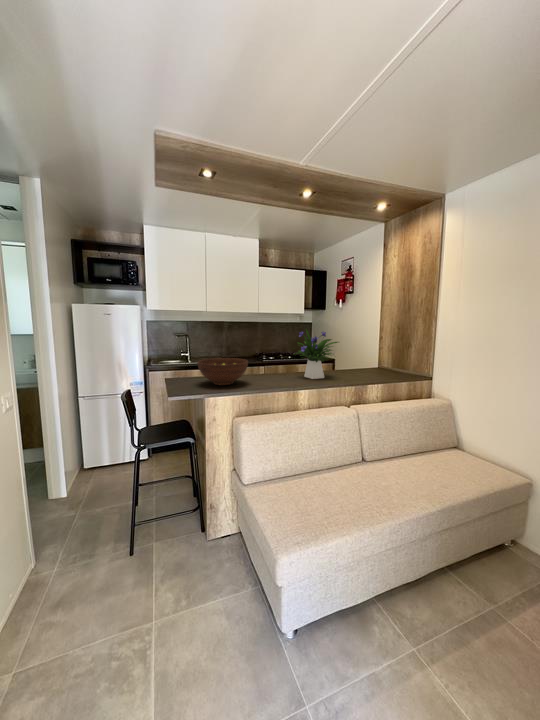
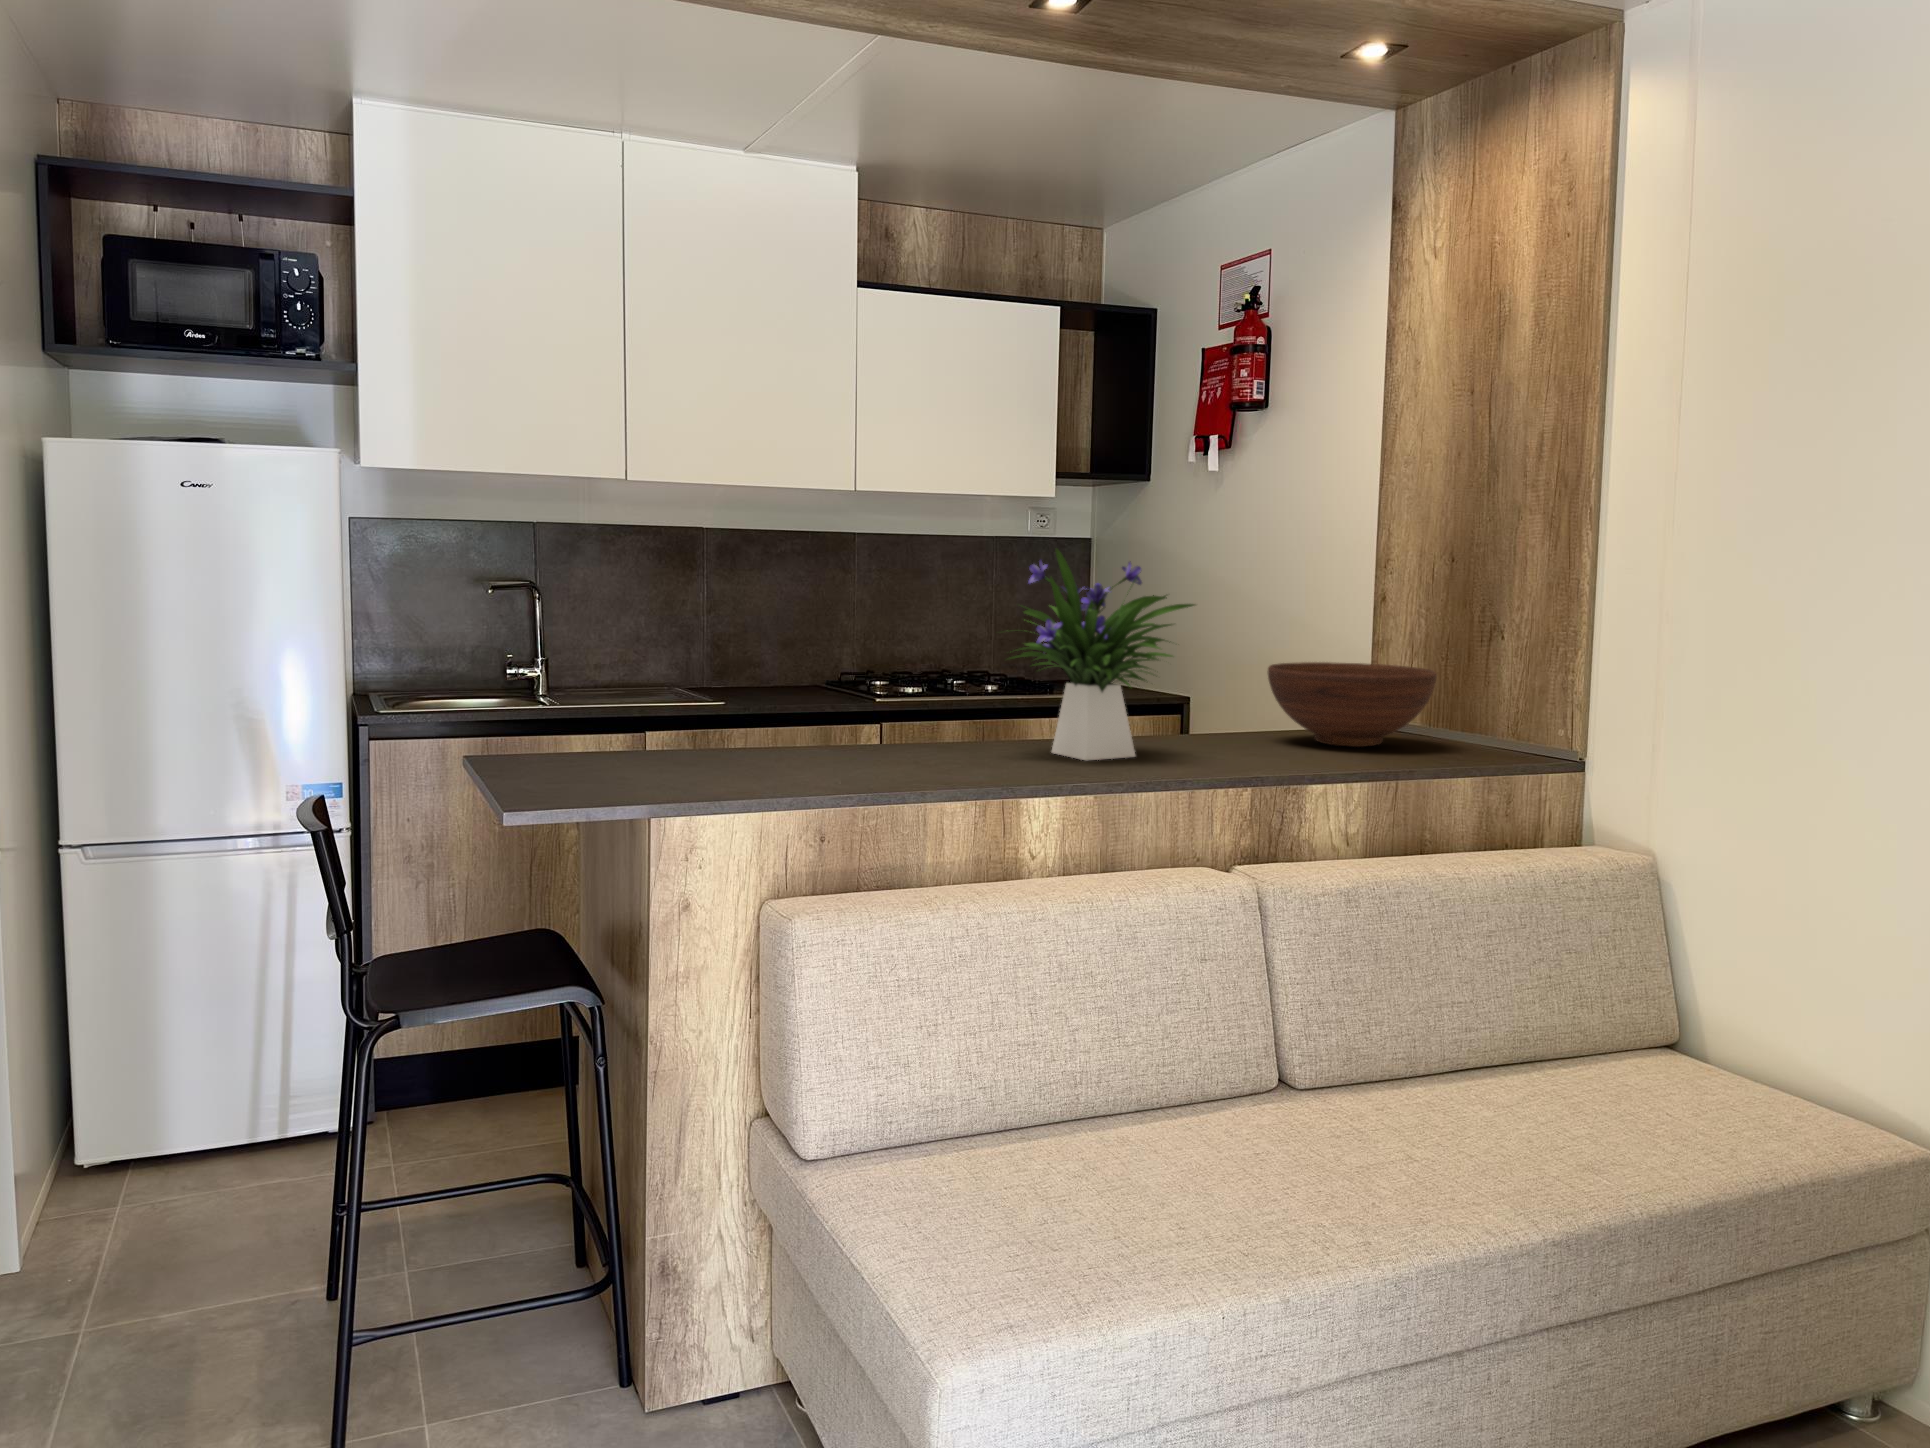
fruit bowl: present [197,358,248,385] -> present [1268,662,1437,747]

